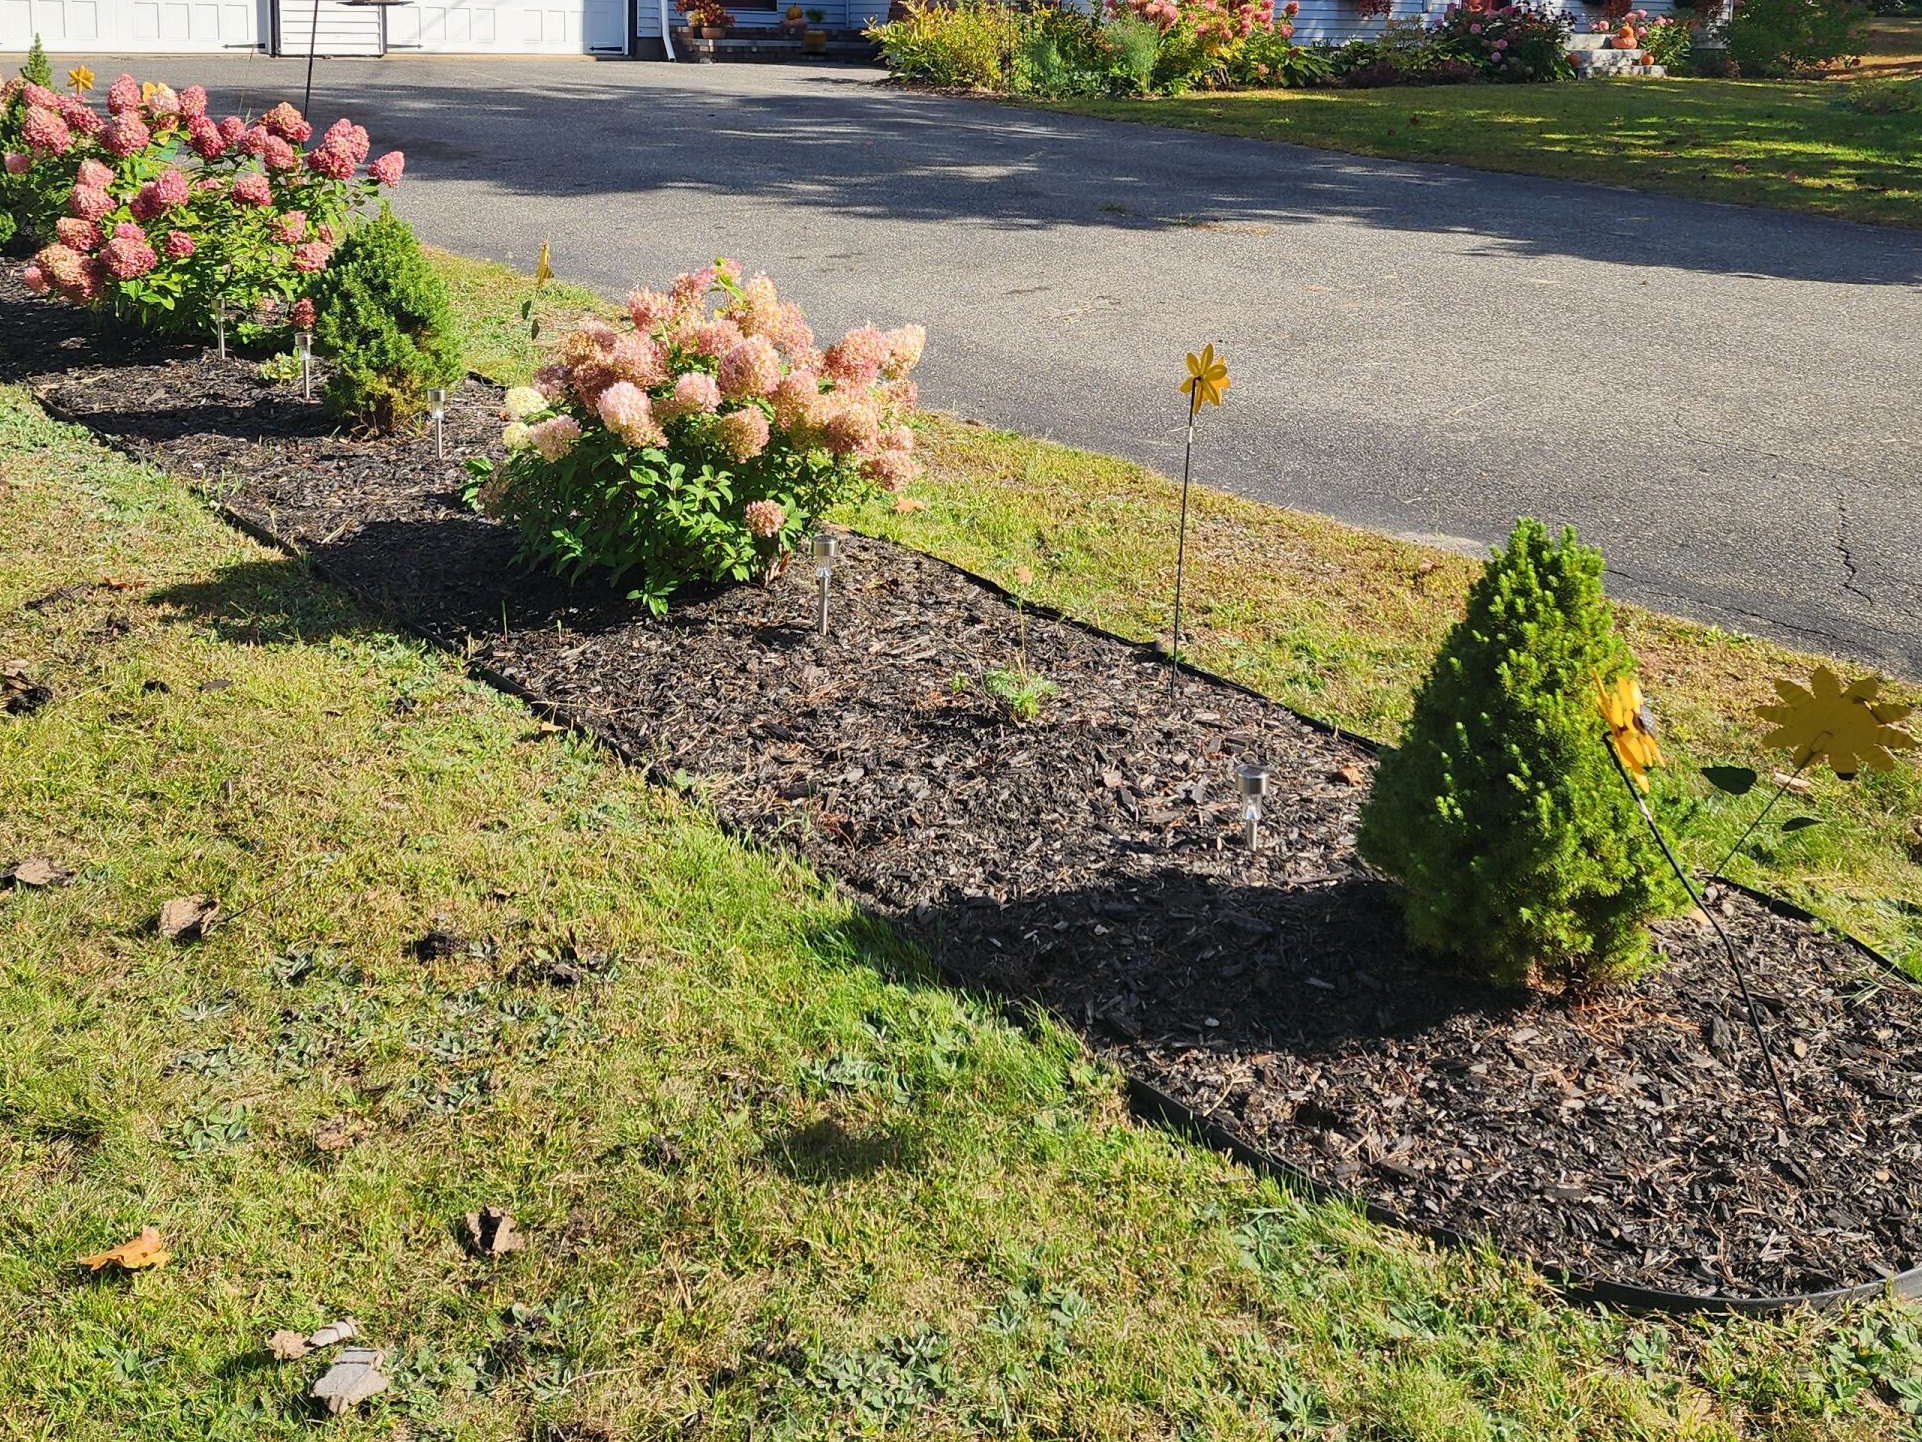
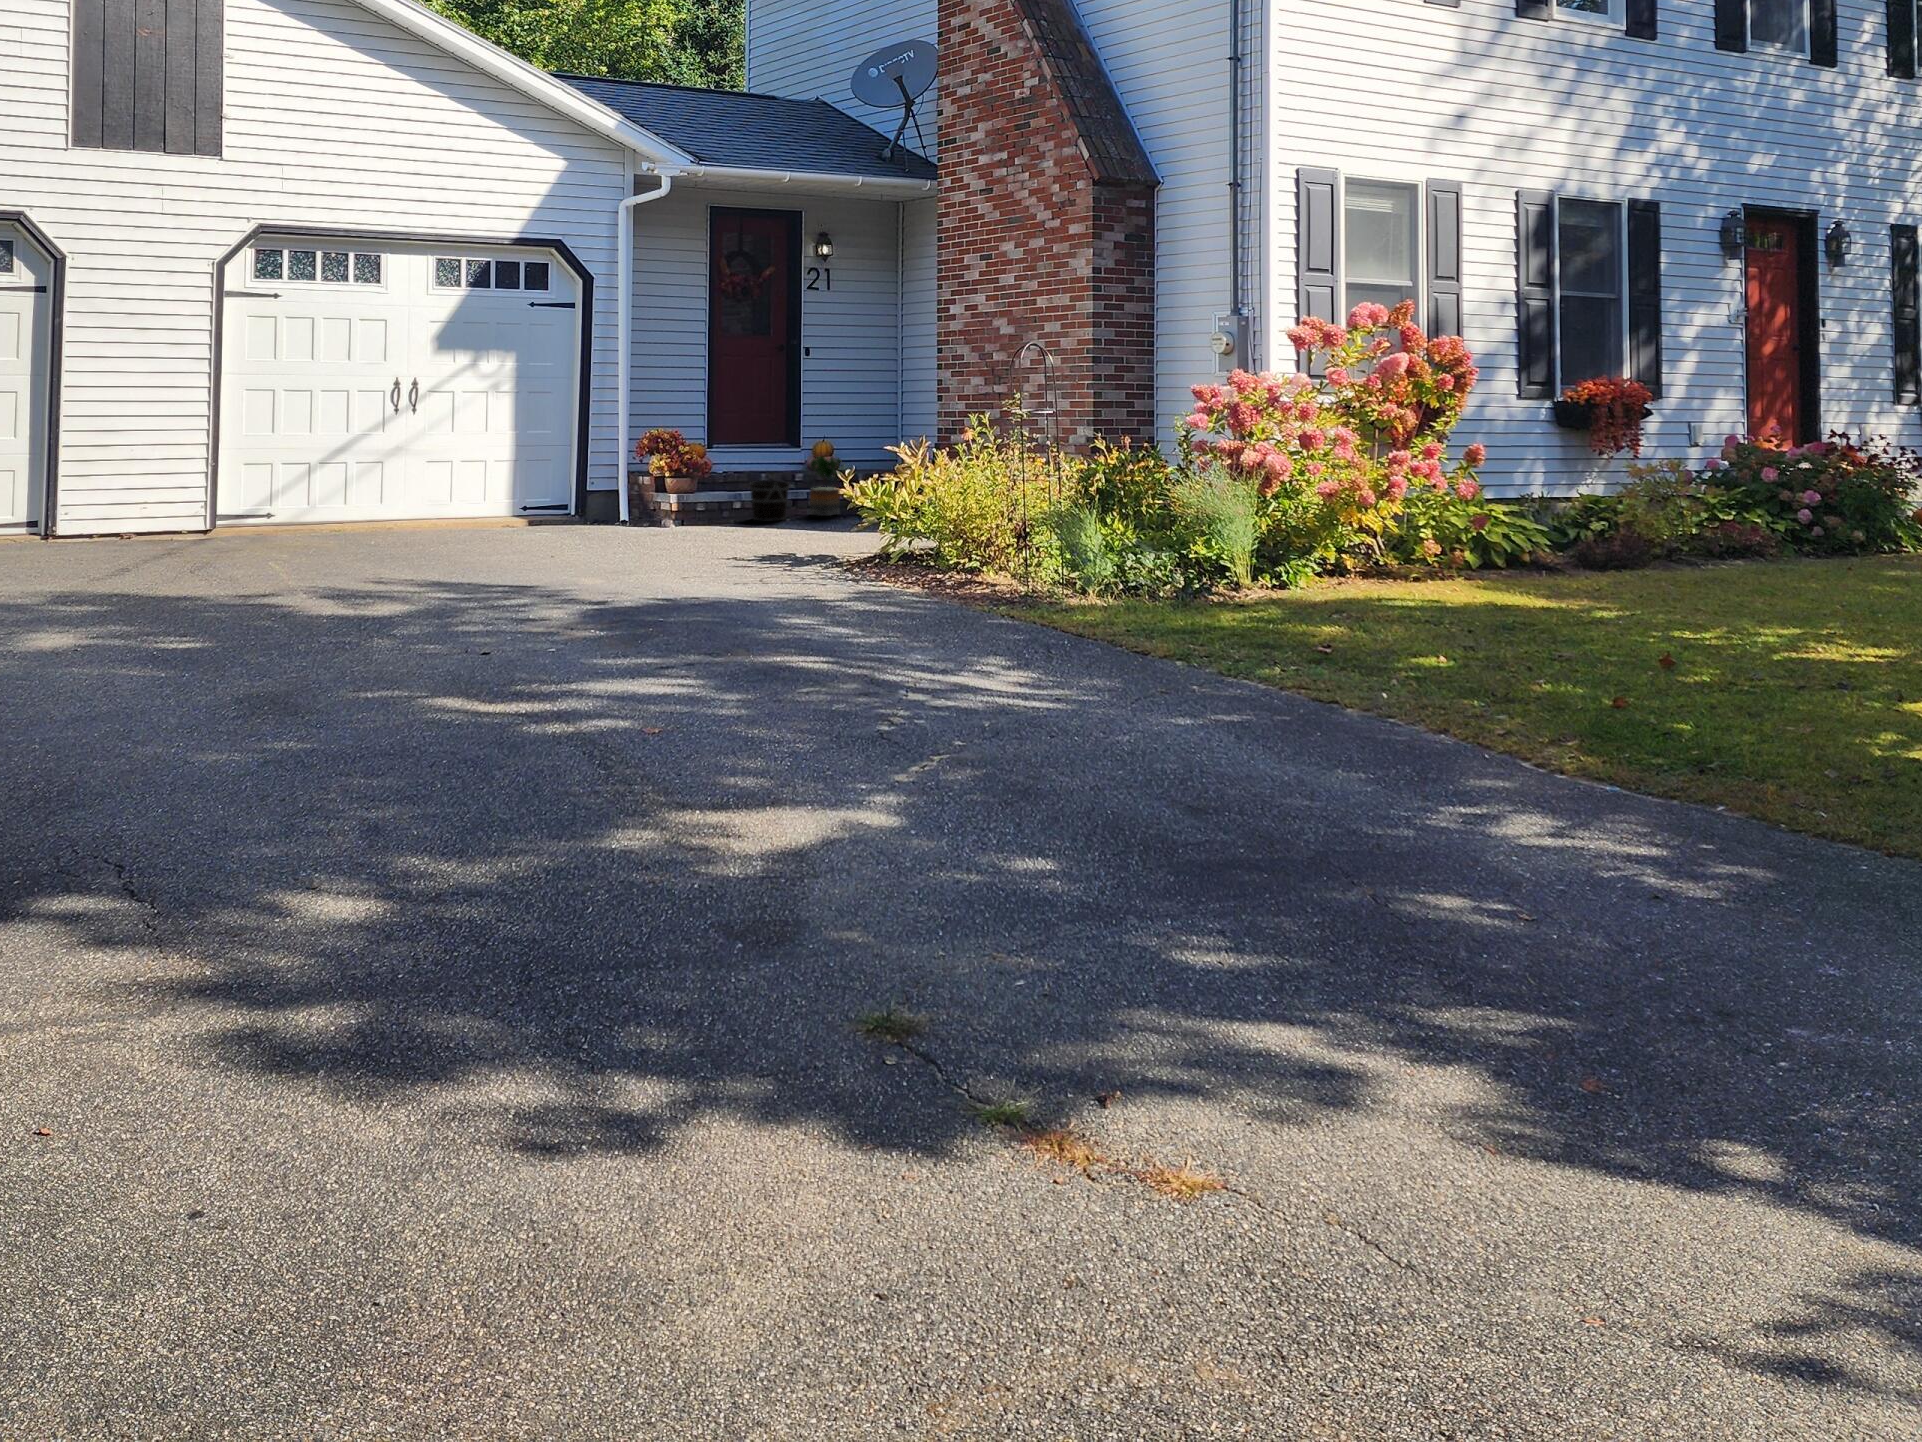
bucket: none [764,24,793,54] -> present [750,481,789,521]

